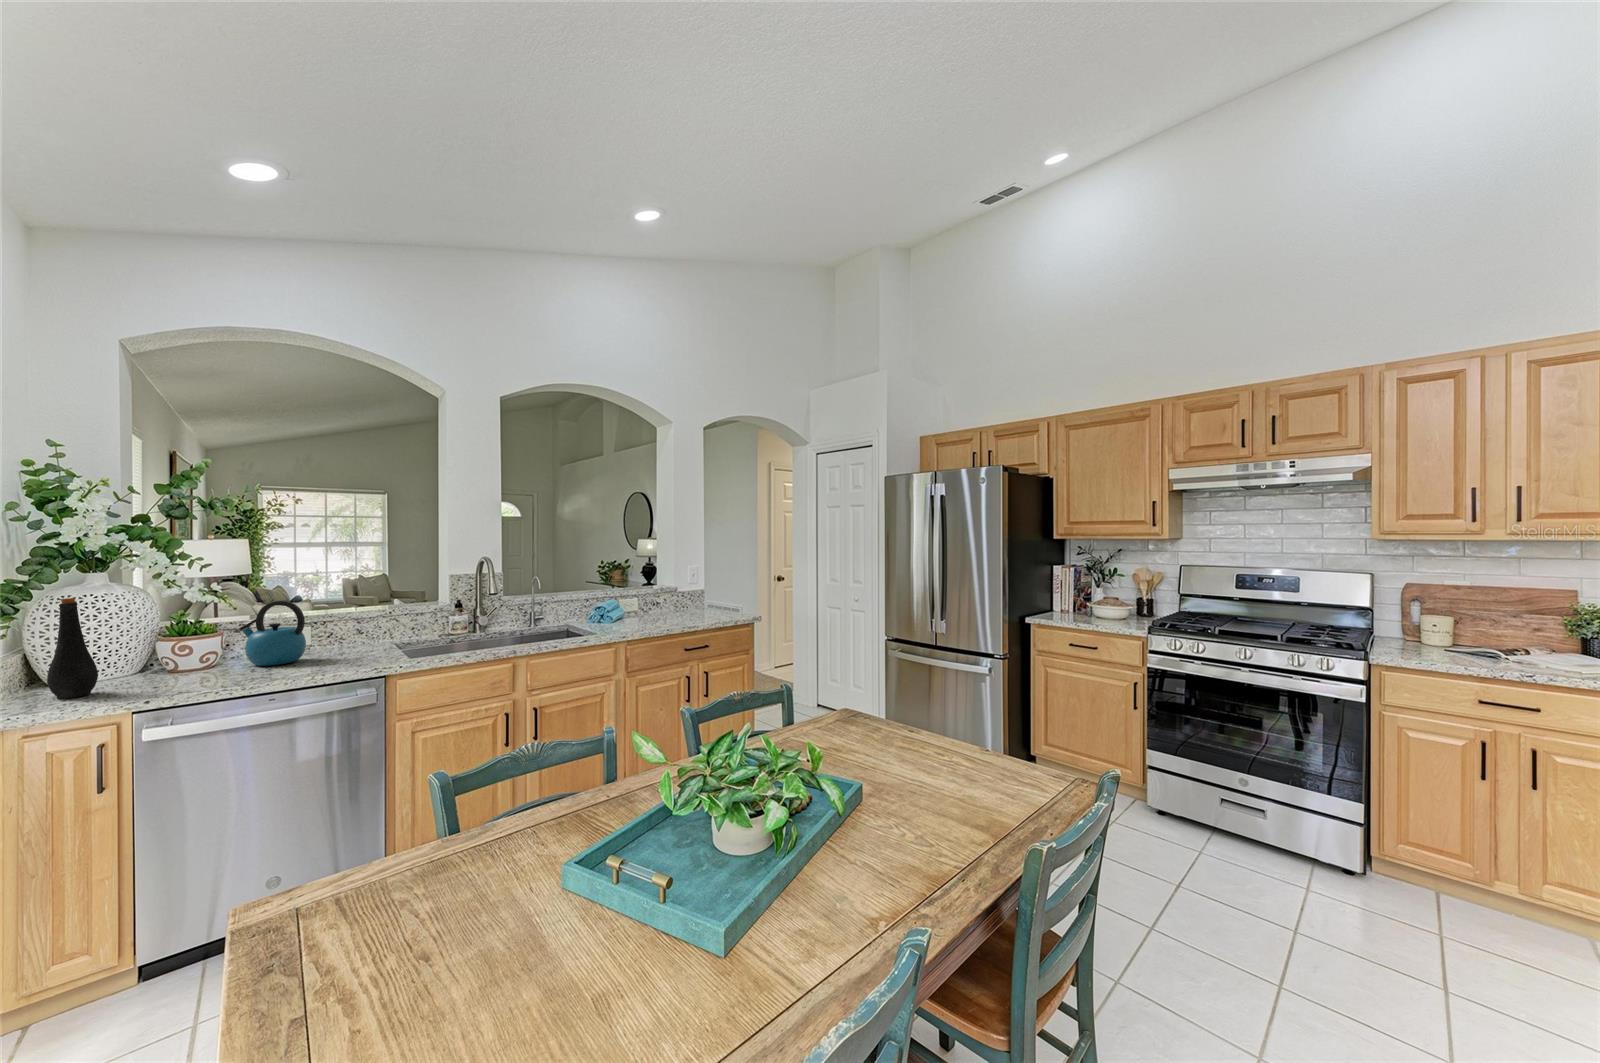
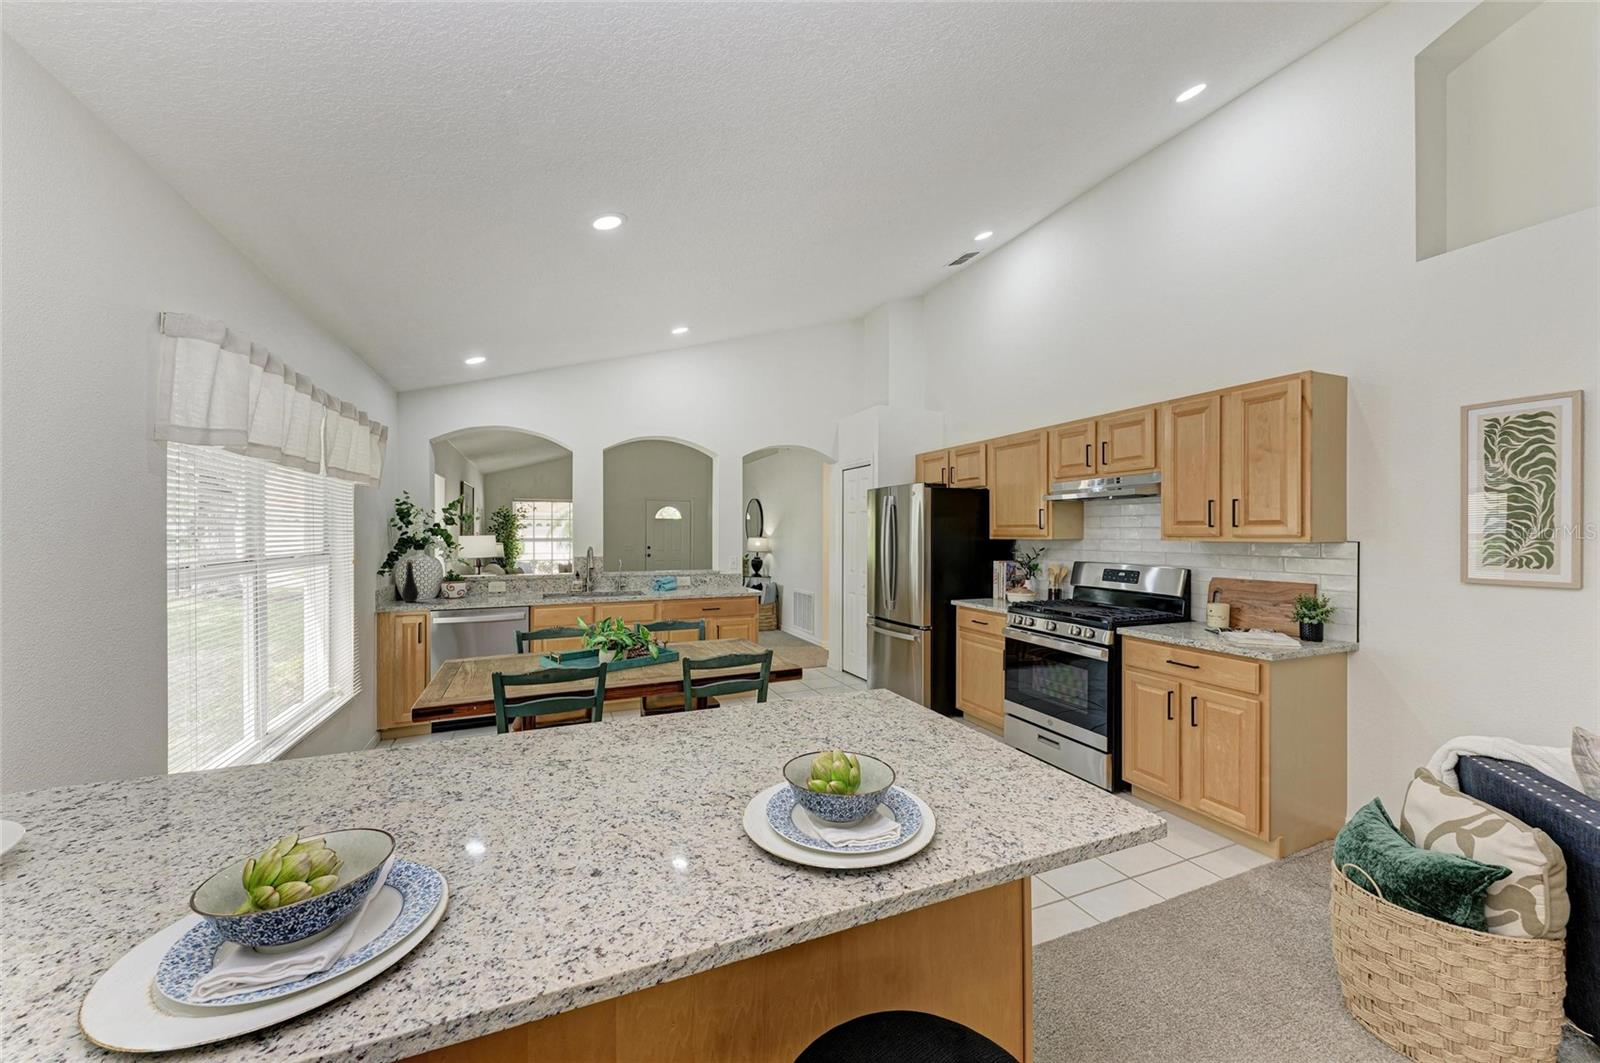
kettle: present [239,600,306,666] -> none [473,567,501,598]

